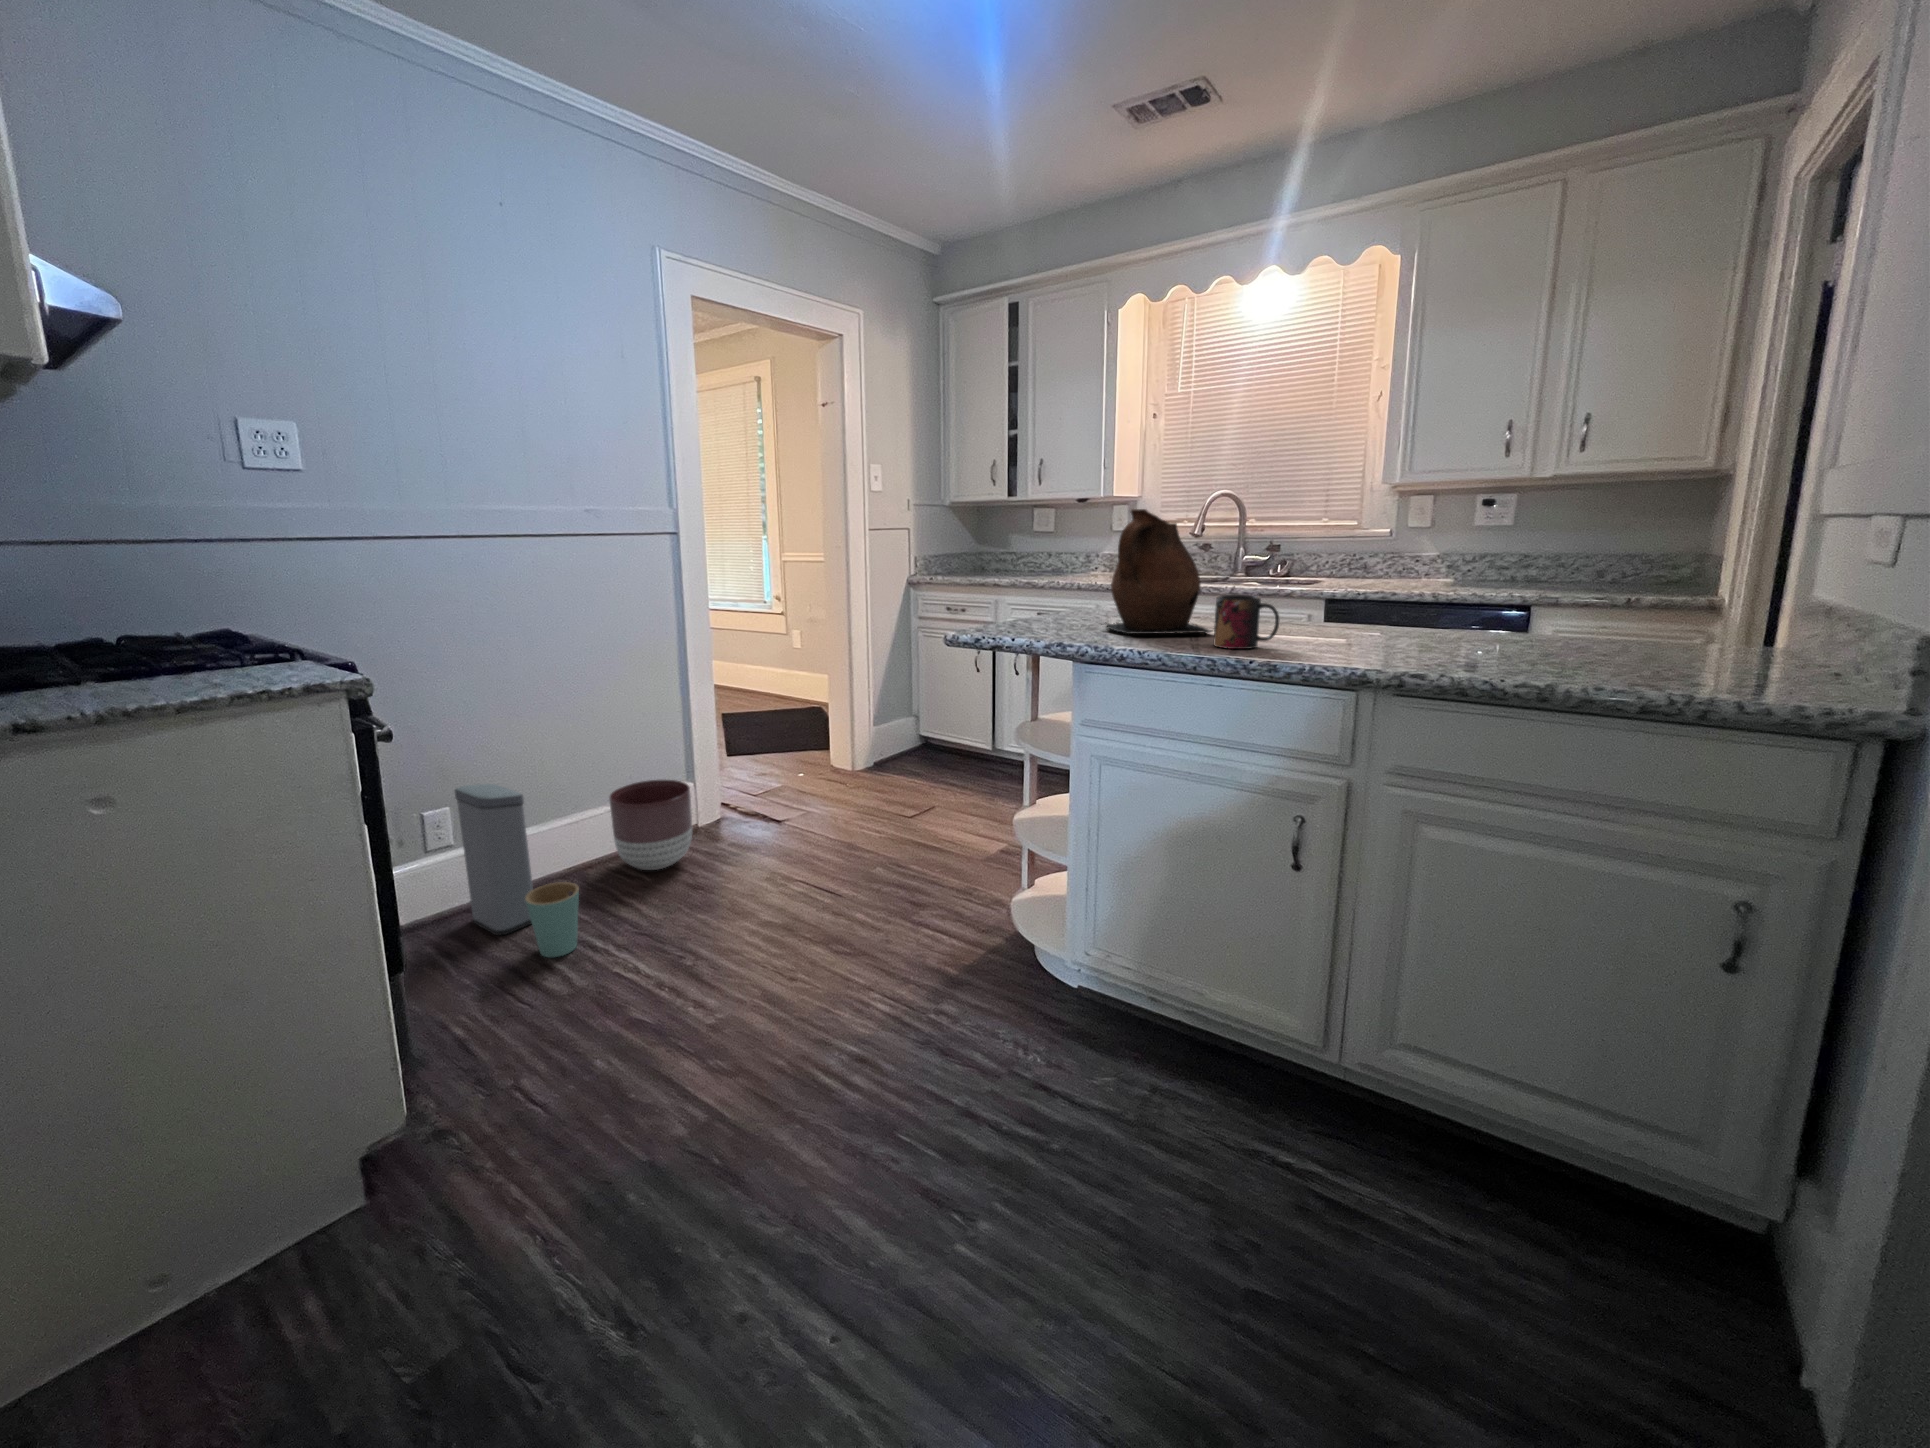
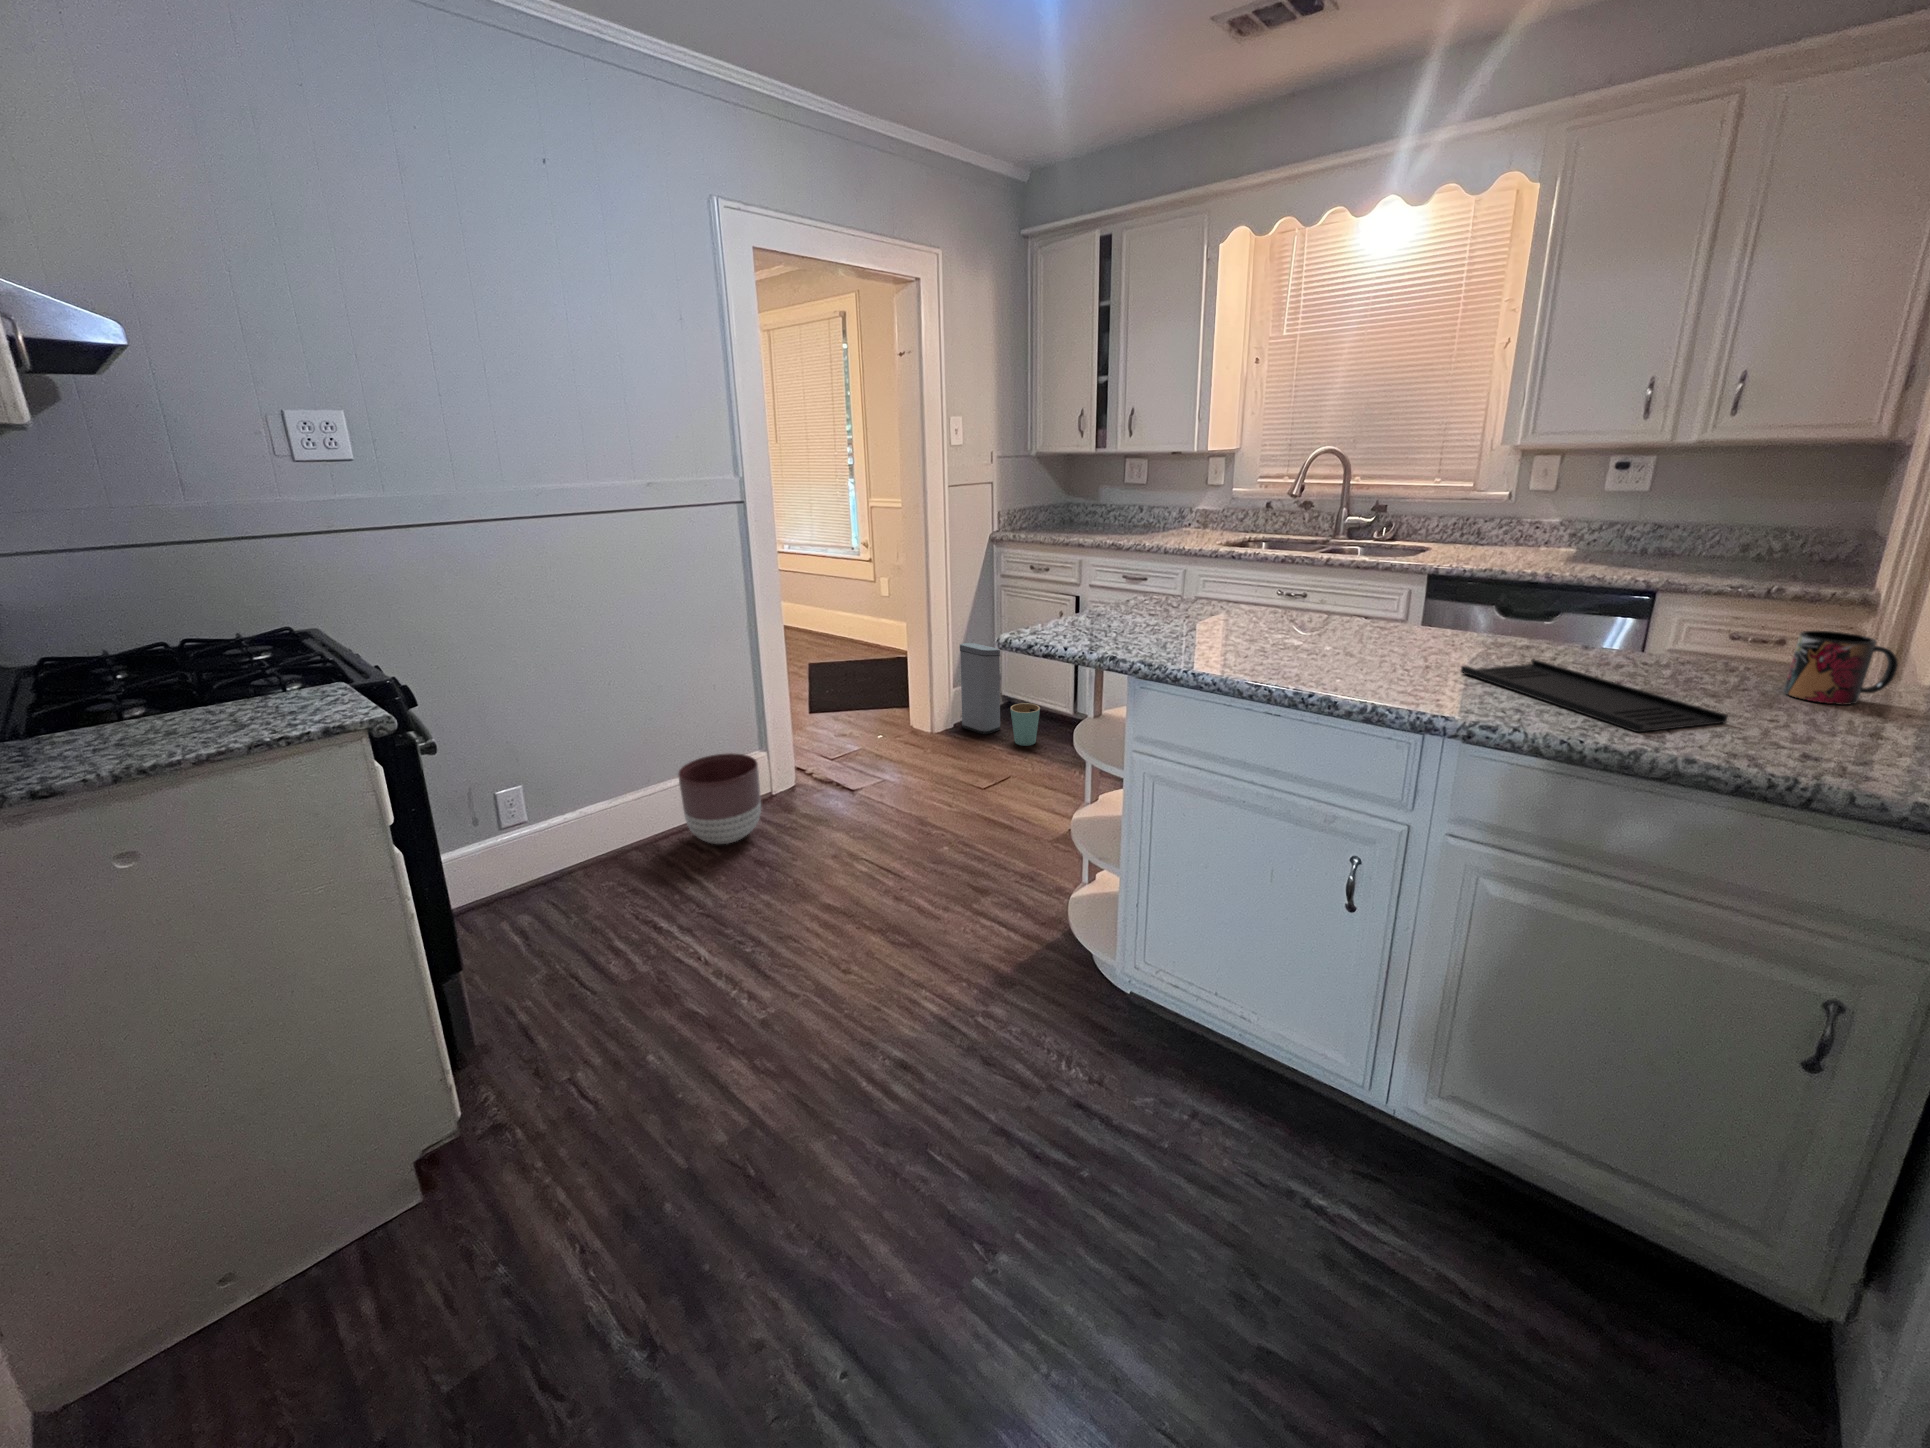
ceramic pitcher: present [1106,509,1212,634] -> none [1162,511,1282,650]
mug: present [1214,595,1280,649] -> present [1784,631,1898,705]
tray: none [1380,635,1621,673] -> present [1461,660,1728,732]
trash can: present [455,784,579,957] -> present [960,643,1040,746]

